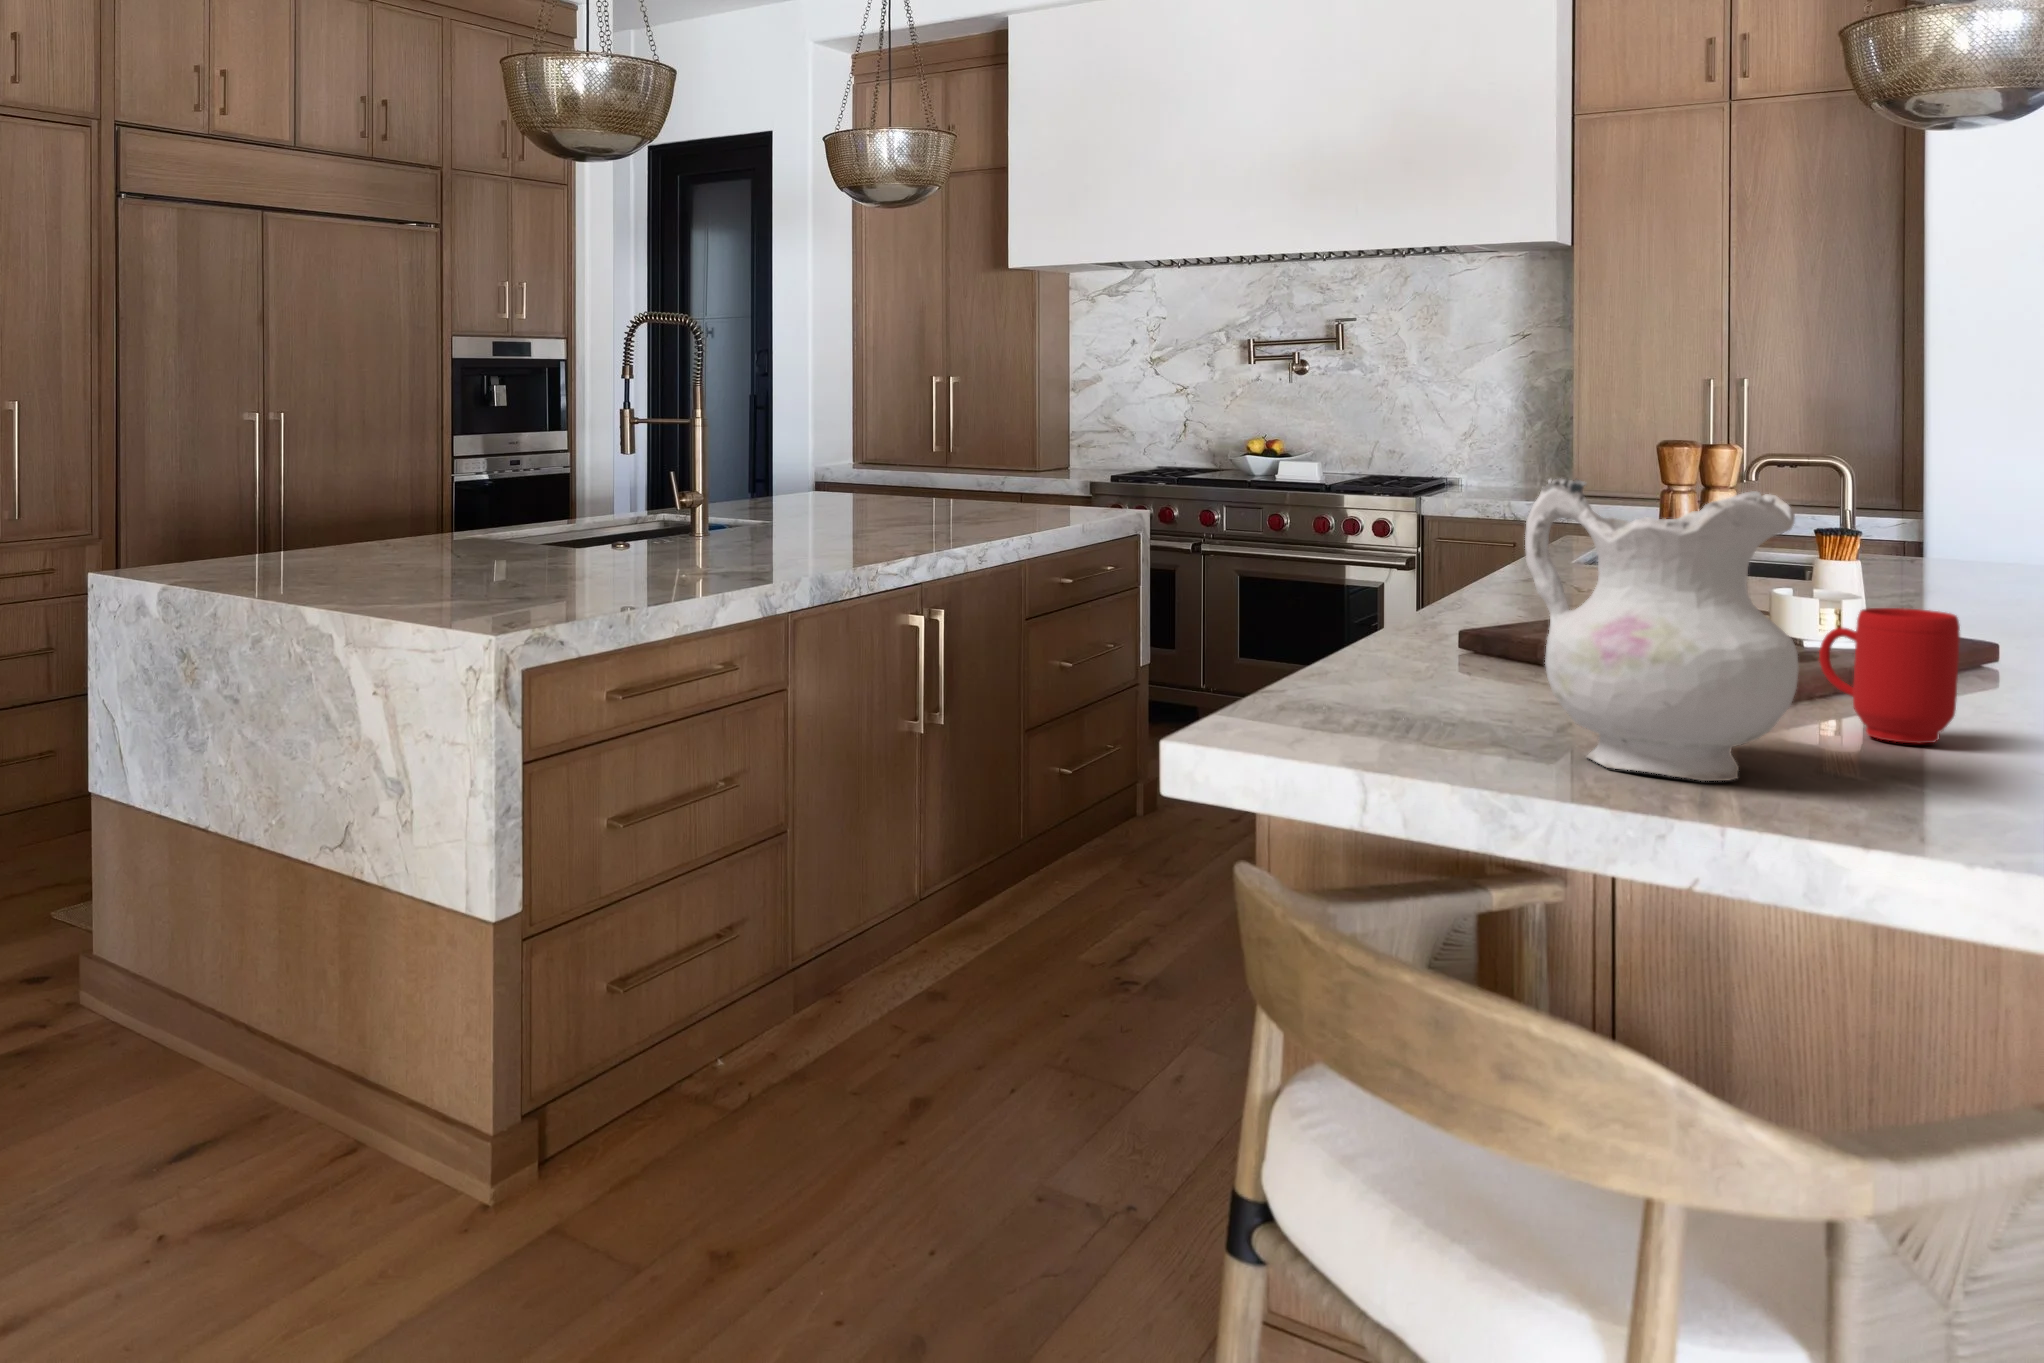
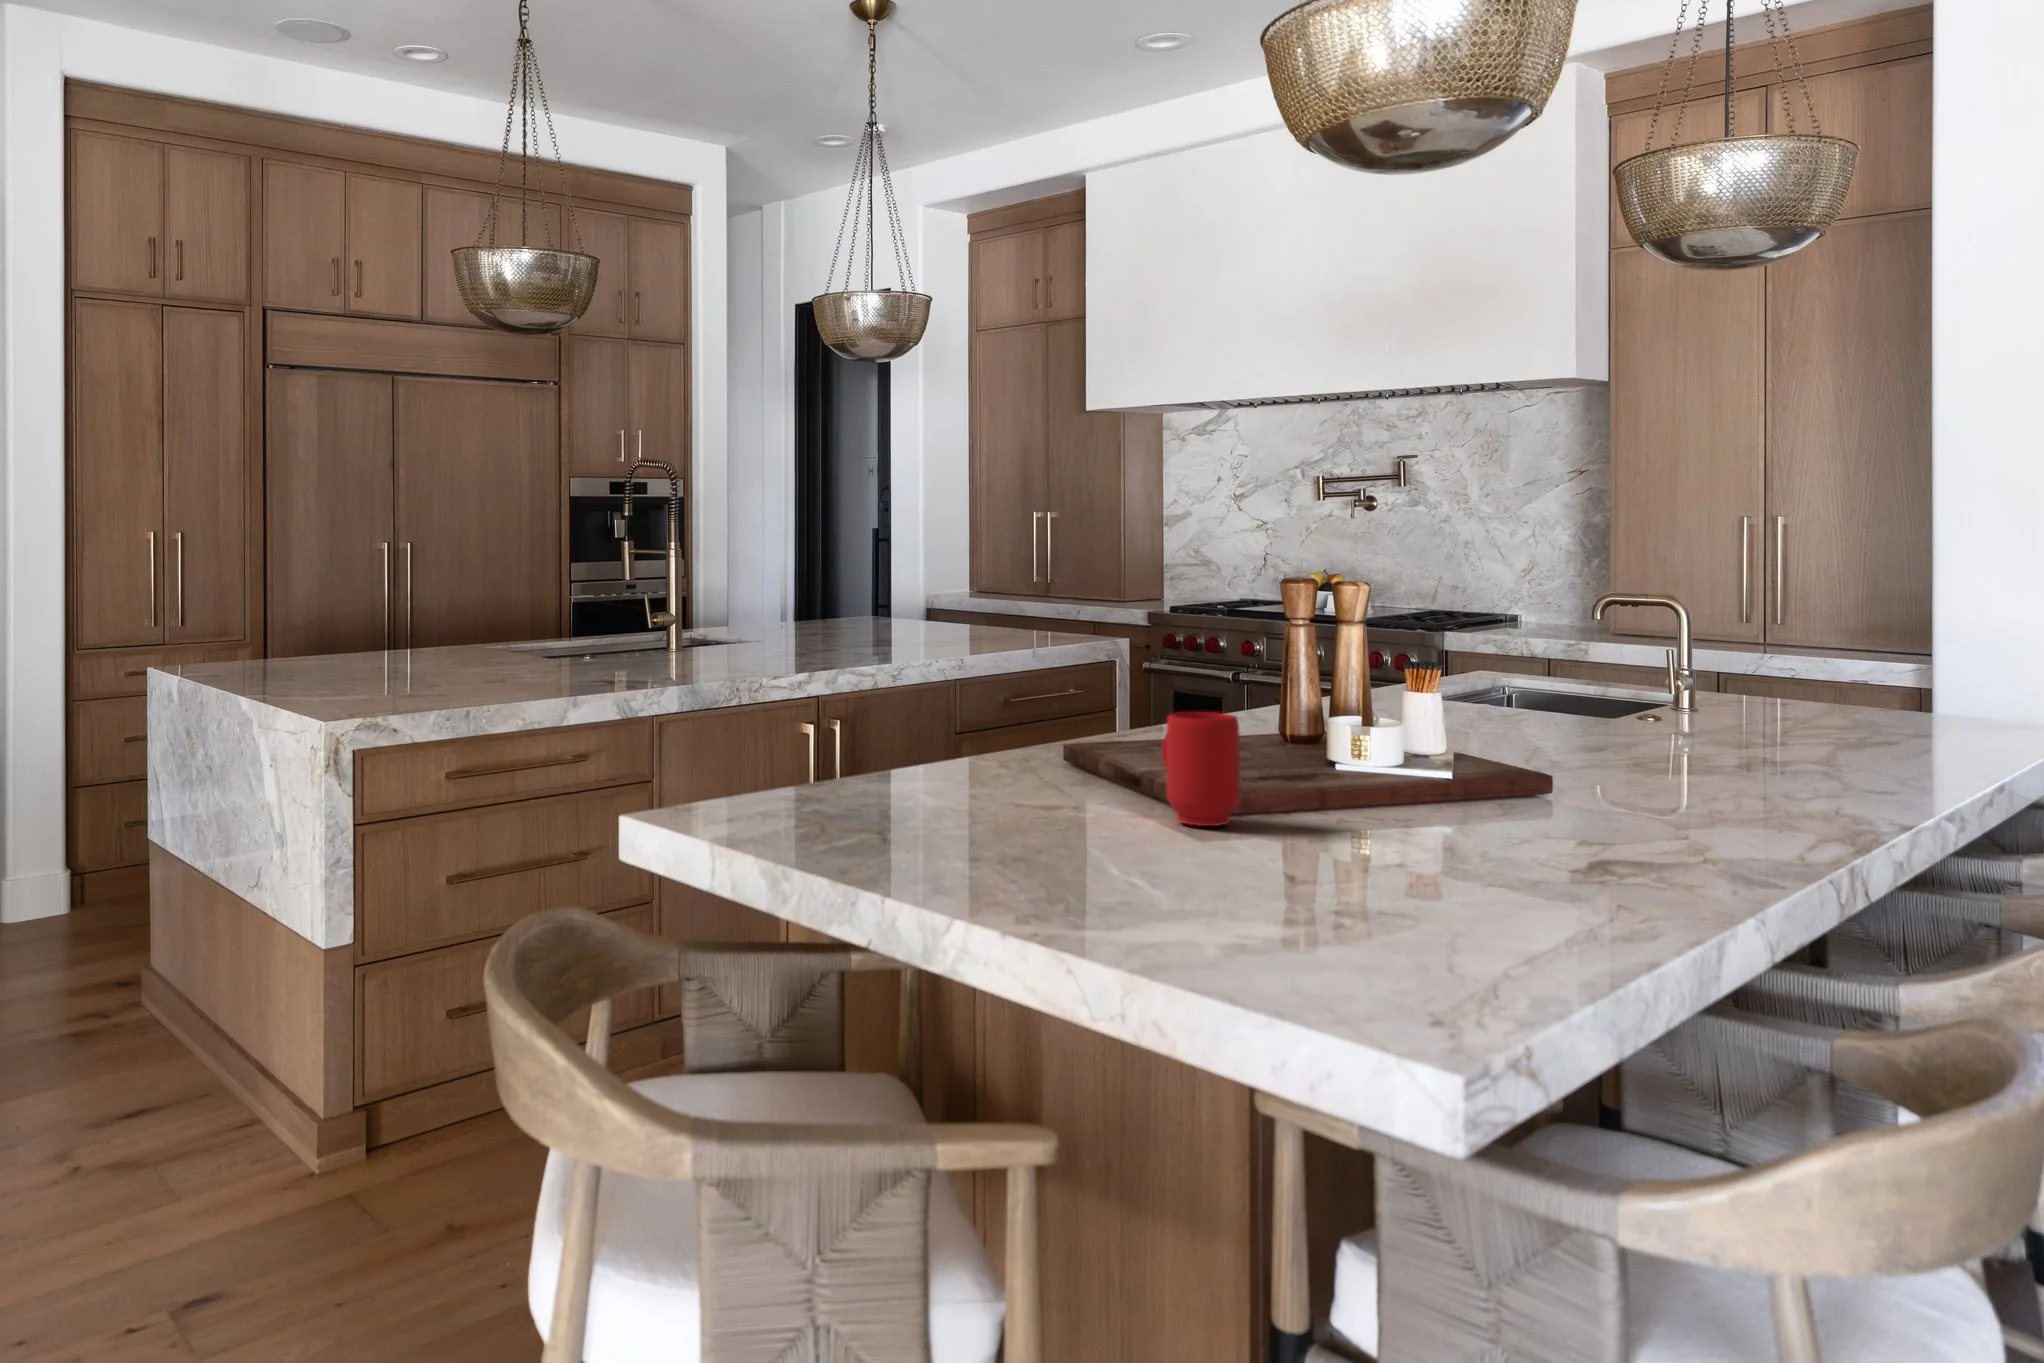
ceramic pitcher: present [1525,478,1799,781] -> none [845,598,1023,839]

